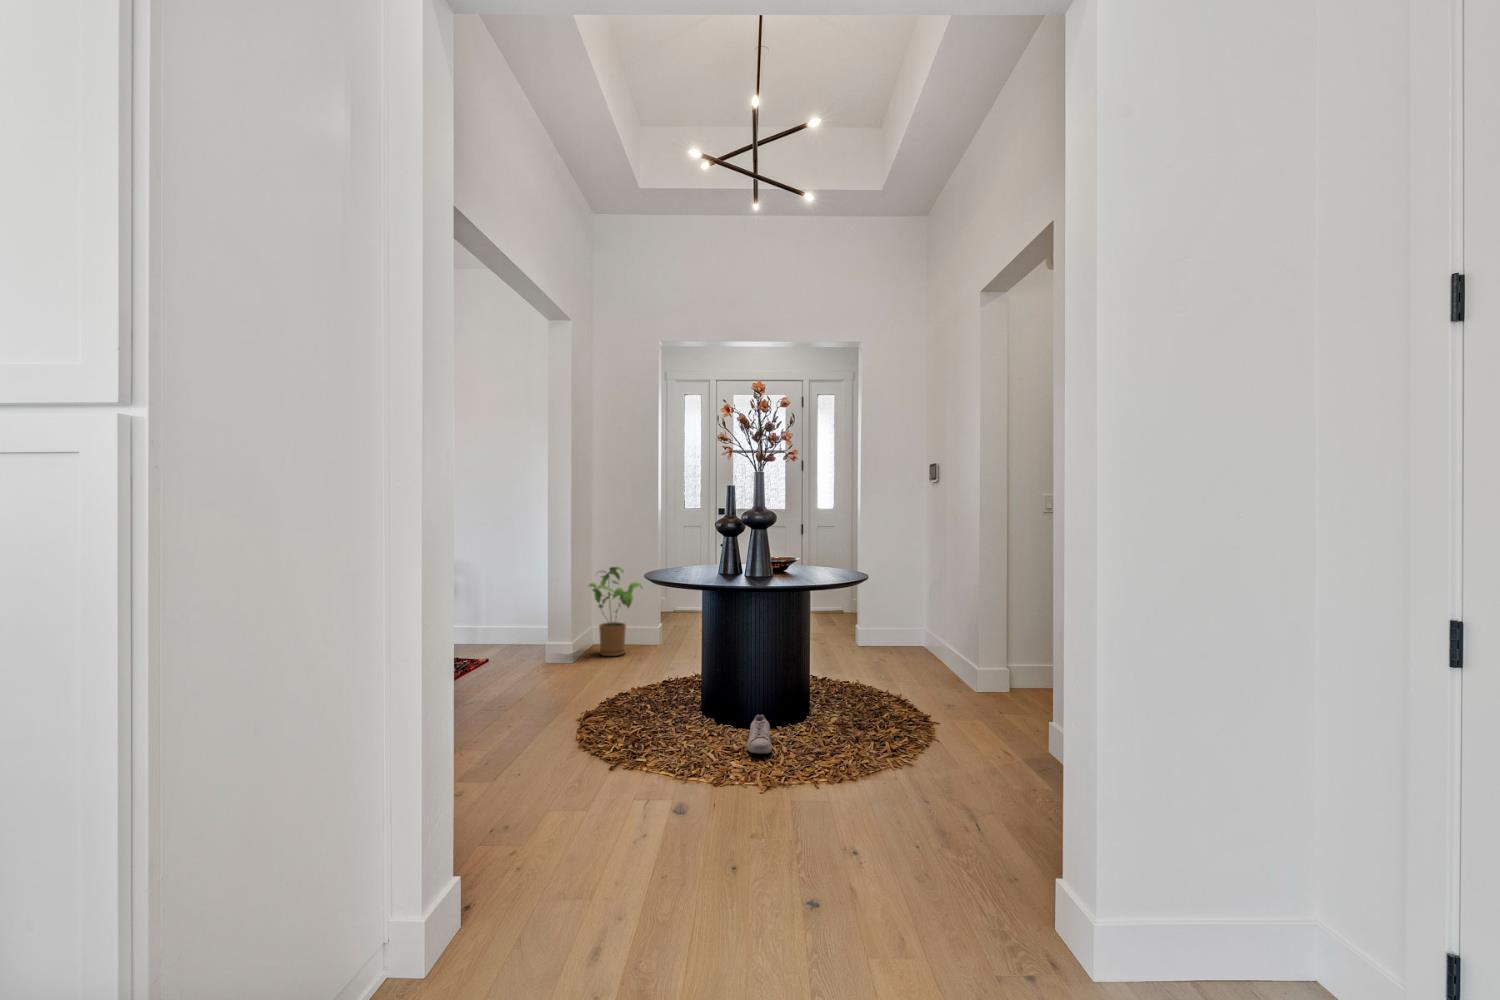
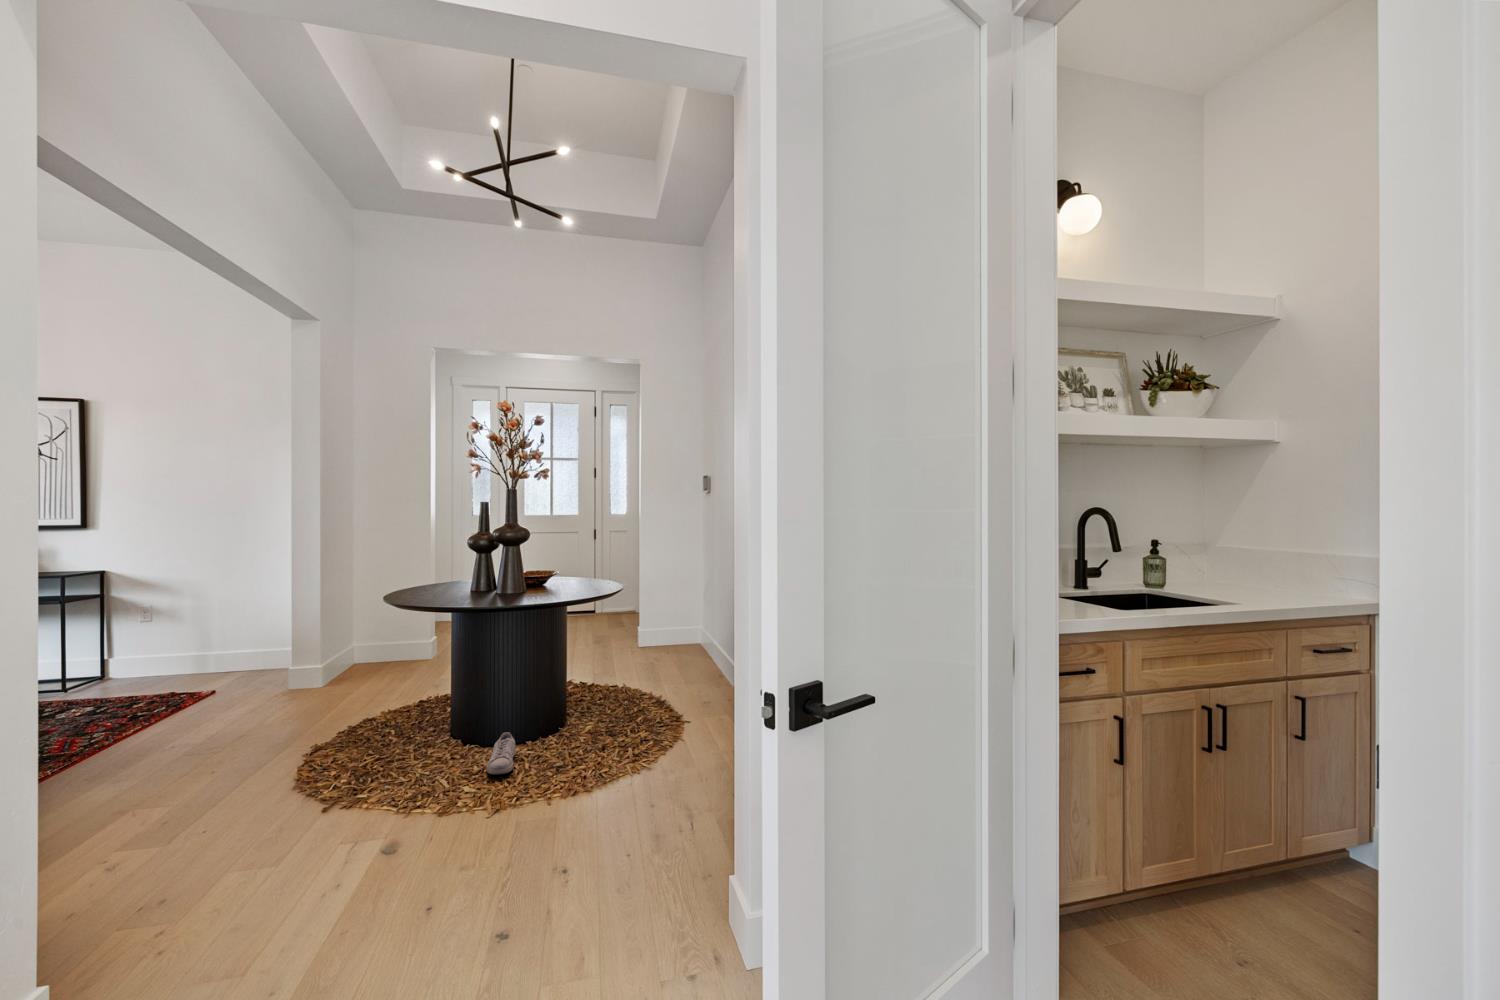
house plant: present [589,567,641,656] -> none [343,583,409,677]

